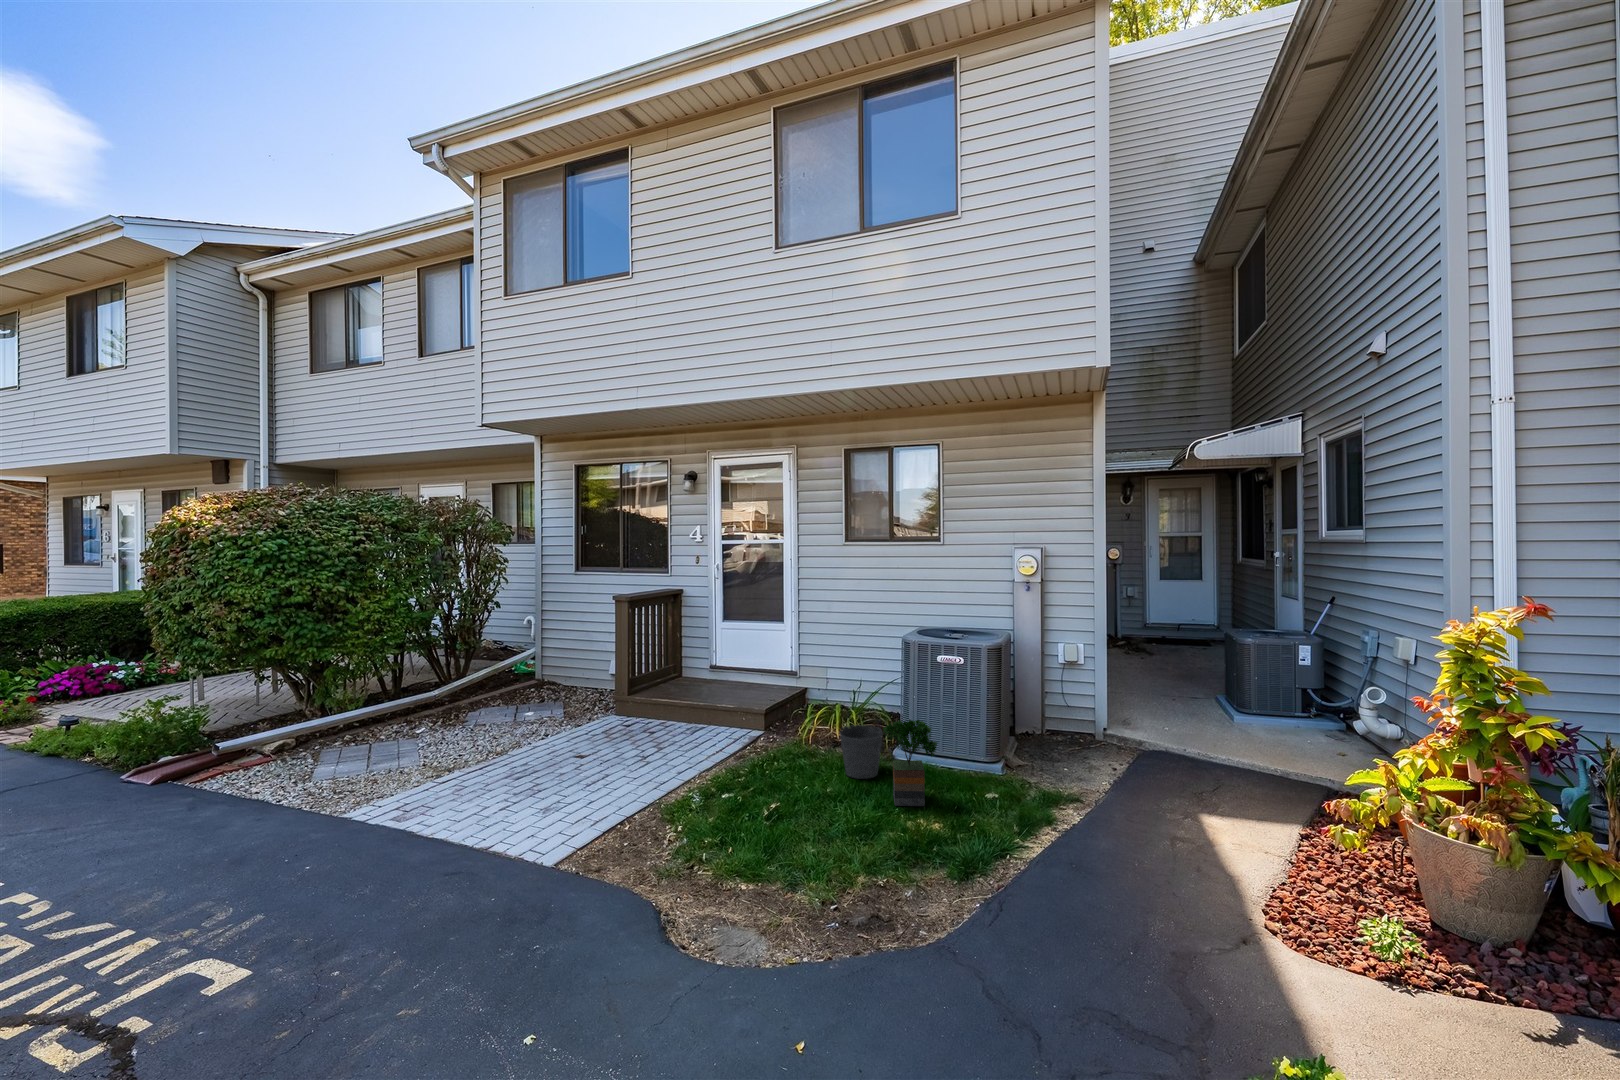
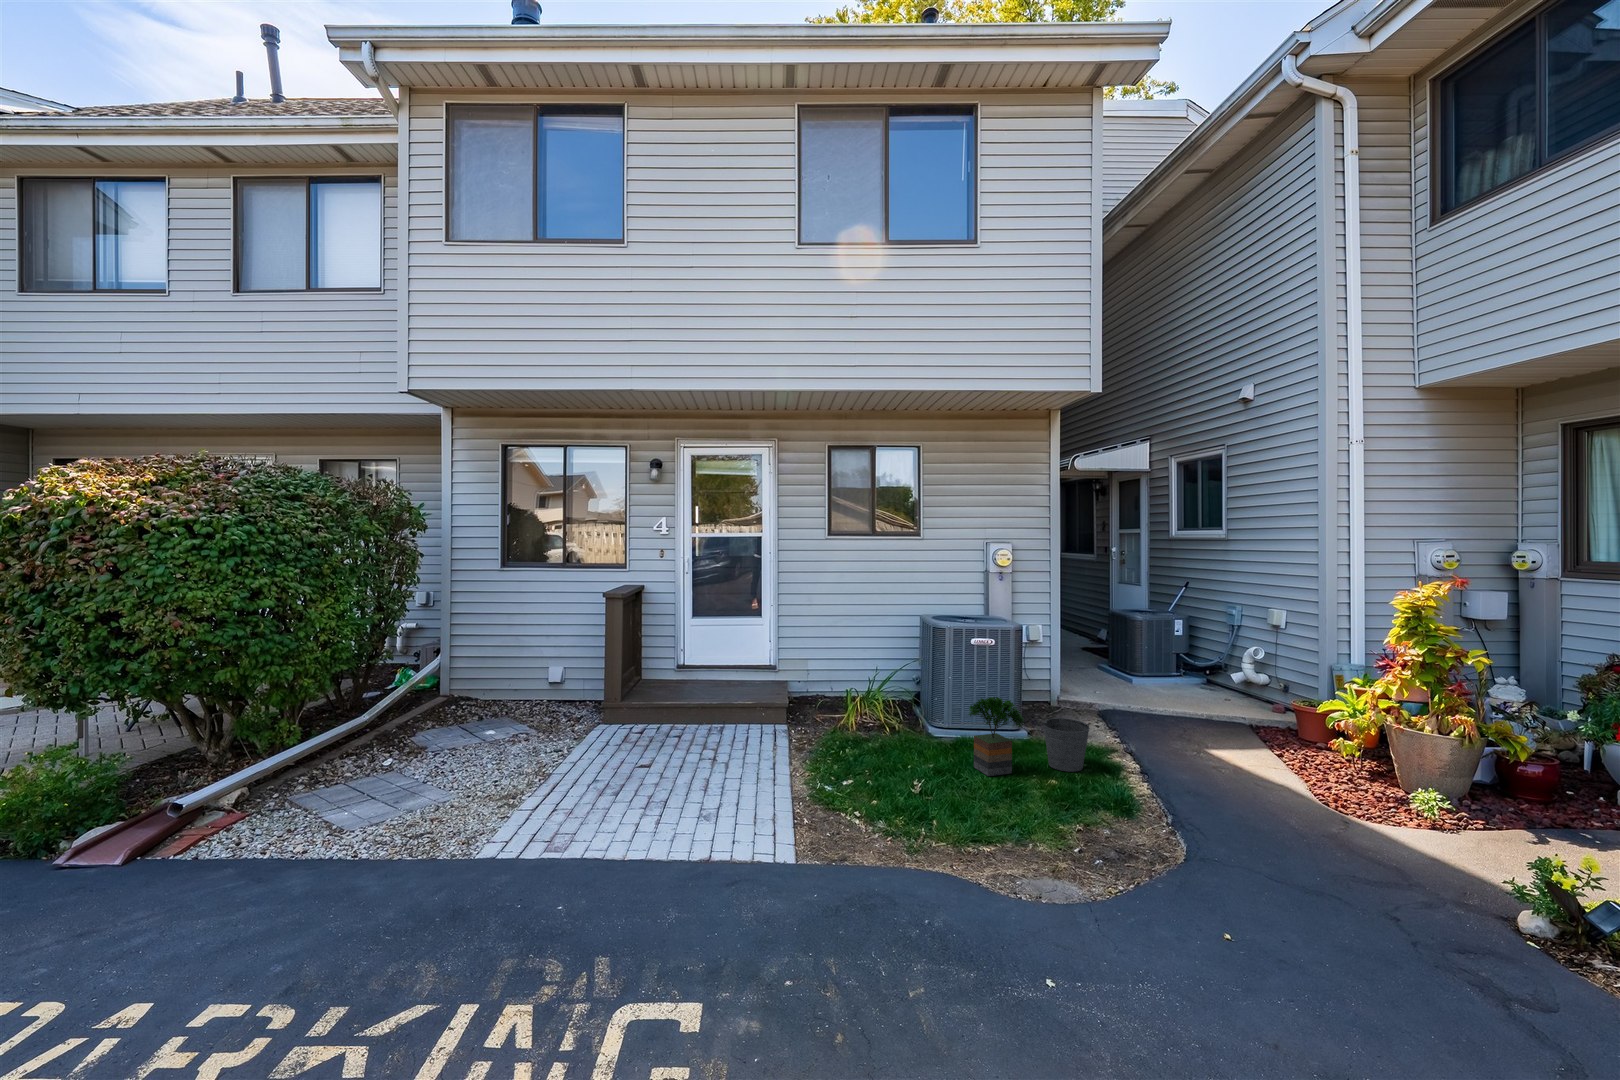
bucket: present [840,725,883,779] -> present [1043,718,1090,772]

